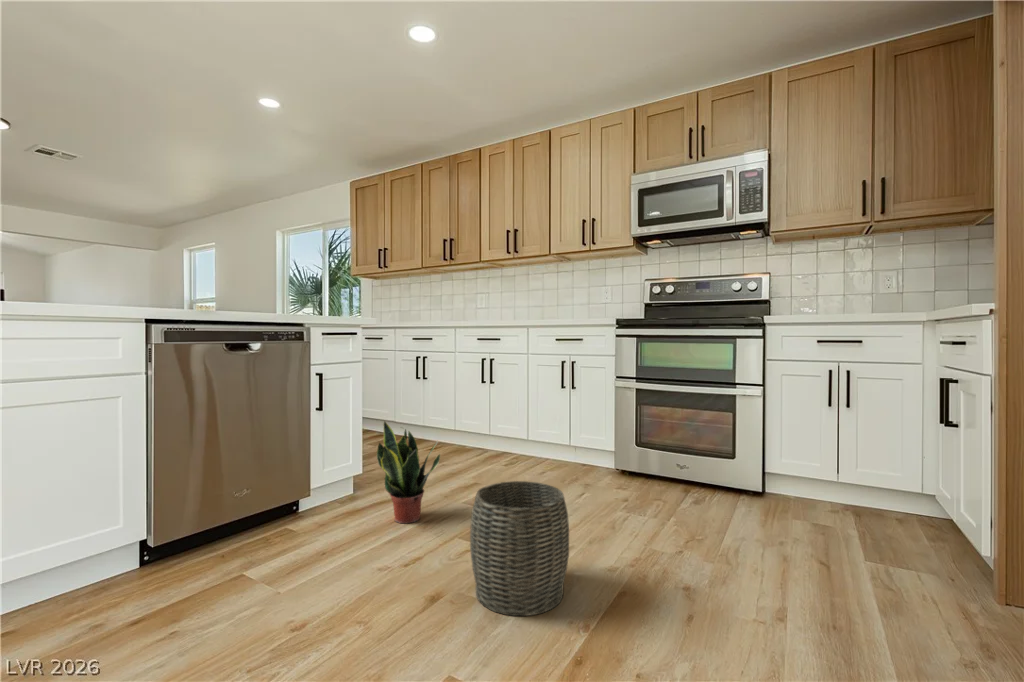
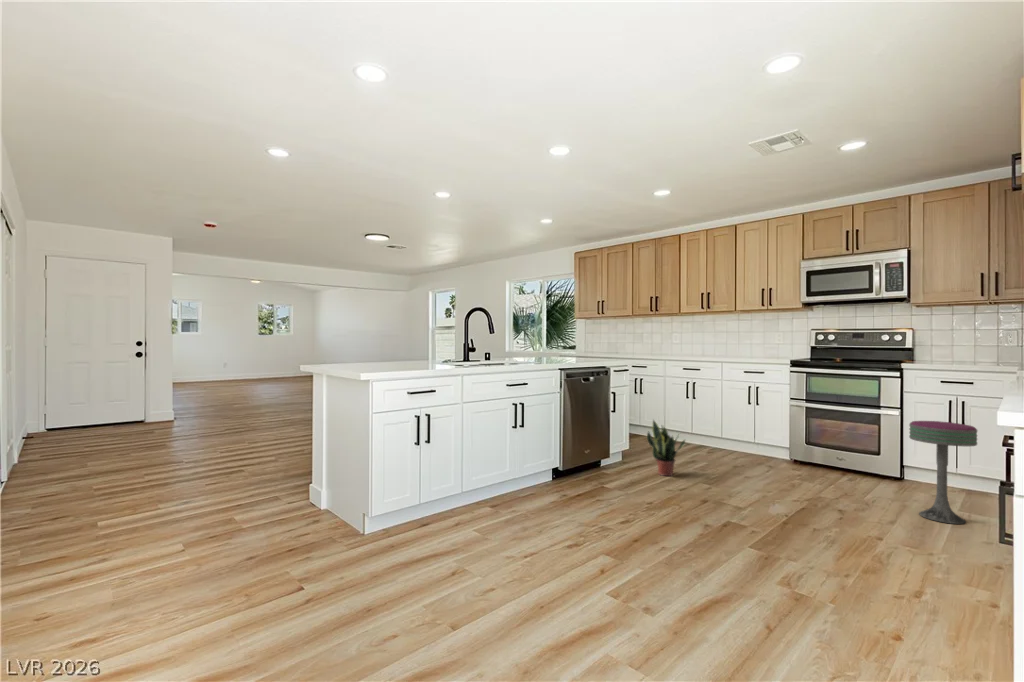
bar stool: none [796,404,913,599] -> present [909,421,977,524]
woven basket: present [470,481,569,616] -> none [723,452,776,511]

